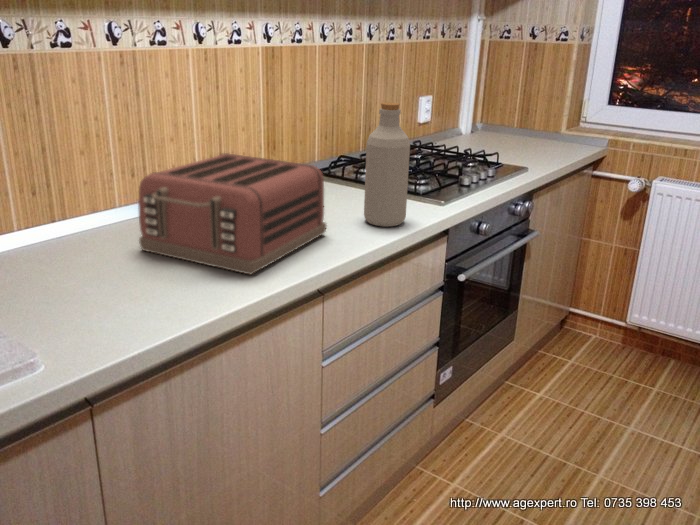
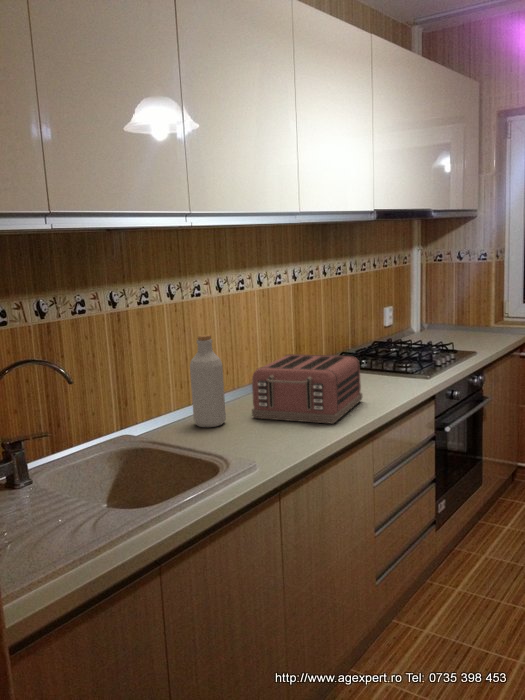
bottle: present [364,102,410,227] -> present [190,335,226,427]

